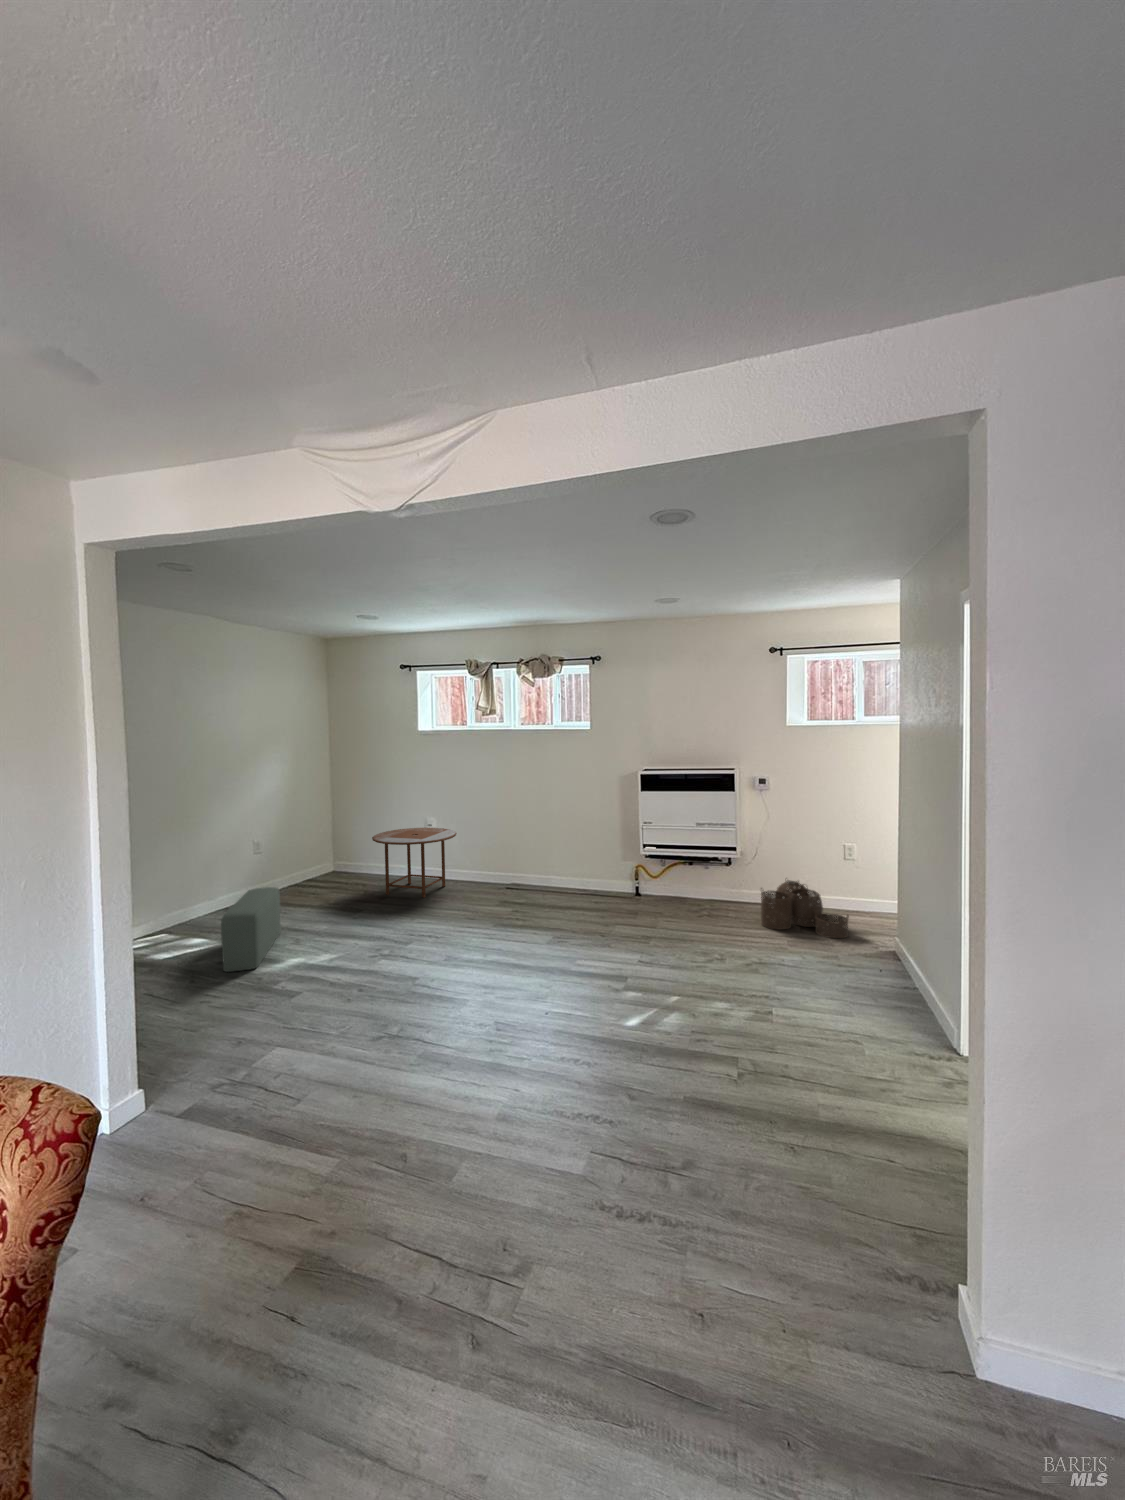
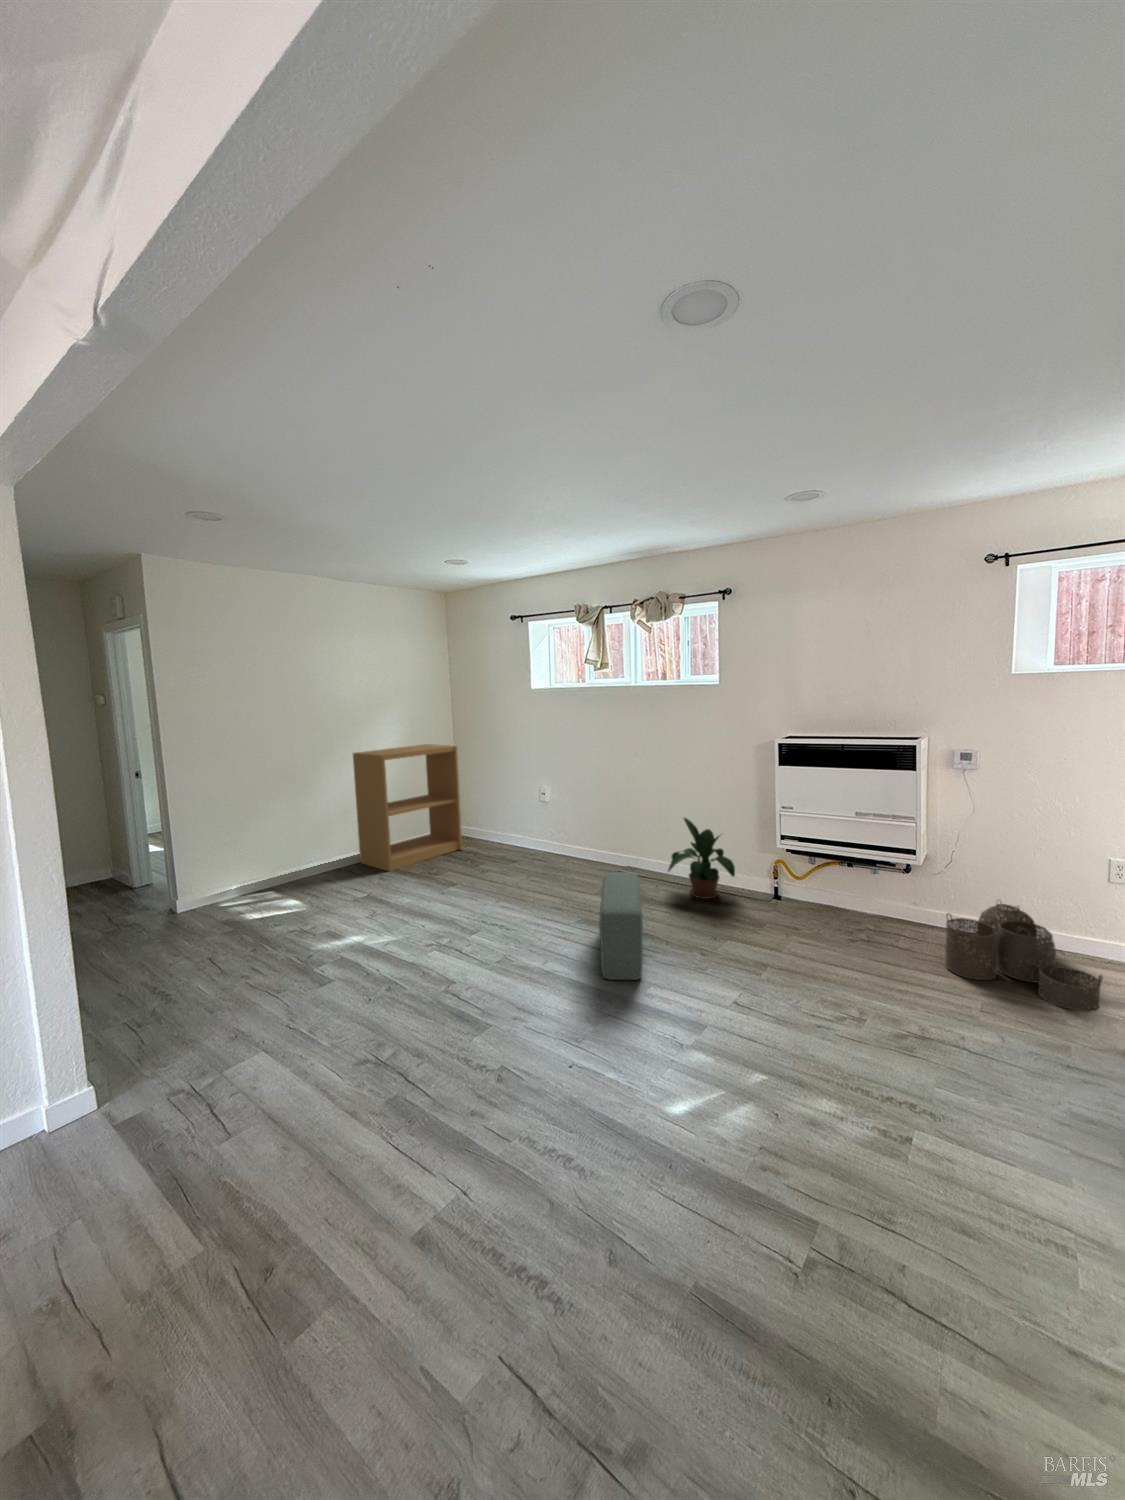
bookshelf: none [242,782,348,907] -> present [353,744,462,871]
side table: present [372,828,457,898] -> none [474,796,564,874]
potted plant: none [556,836,611,901] -> present [668,818,735,899]
pouf: present [221,887,281,972] -> present [599,872,643,980]

